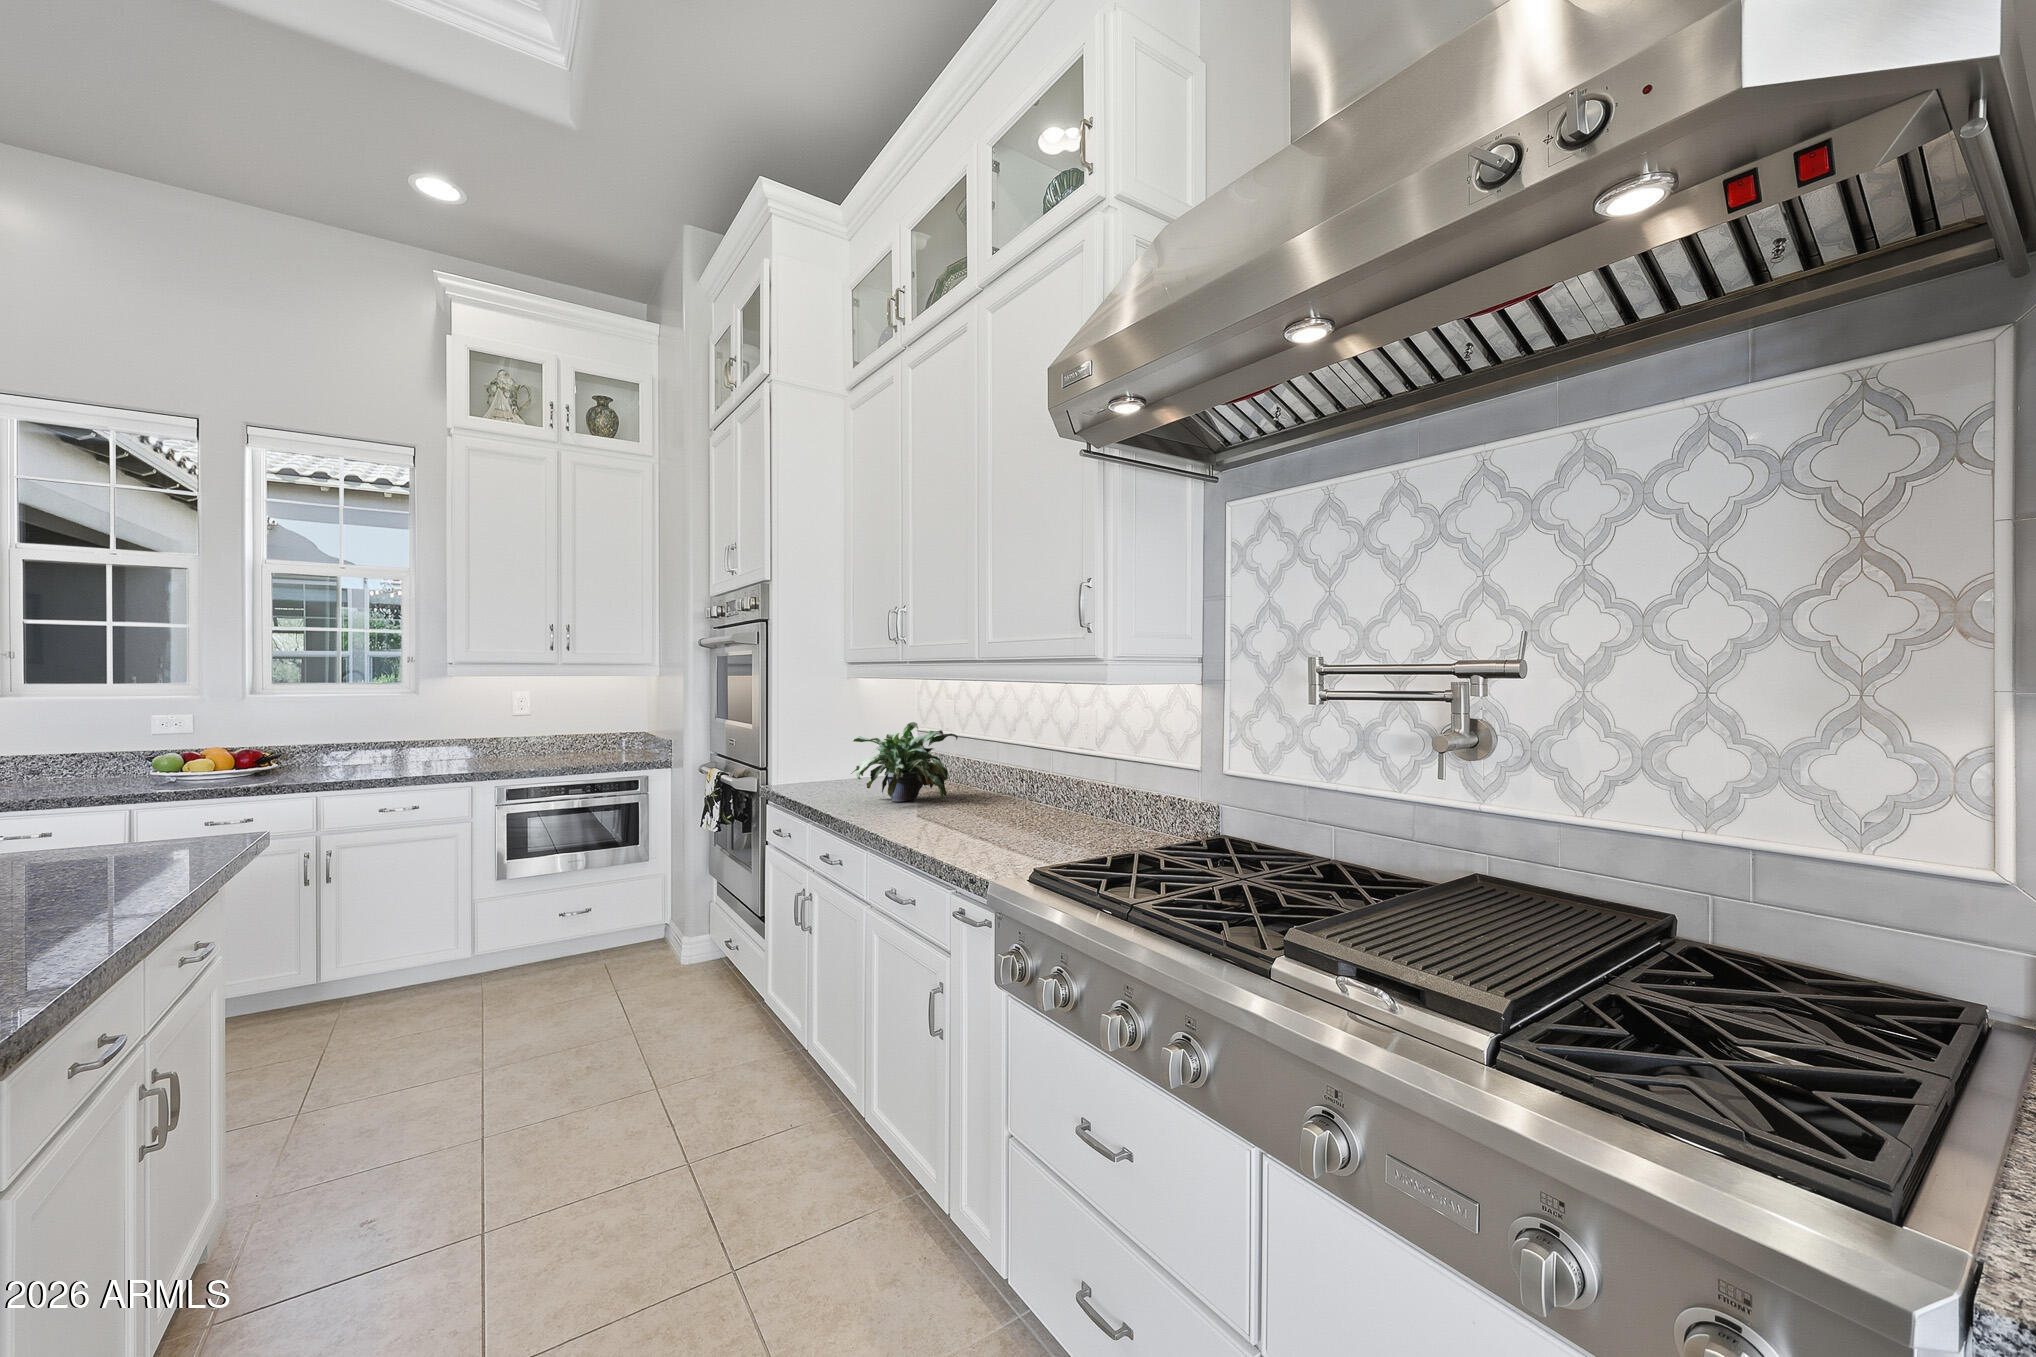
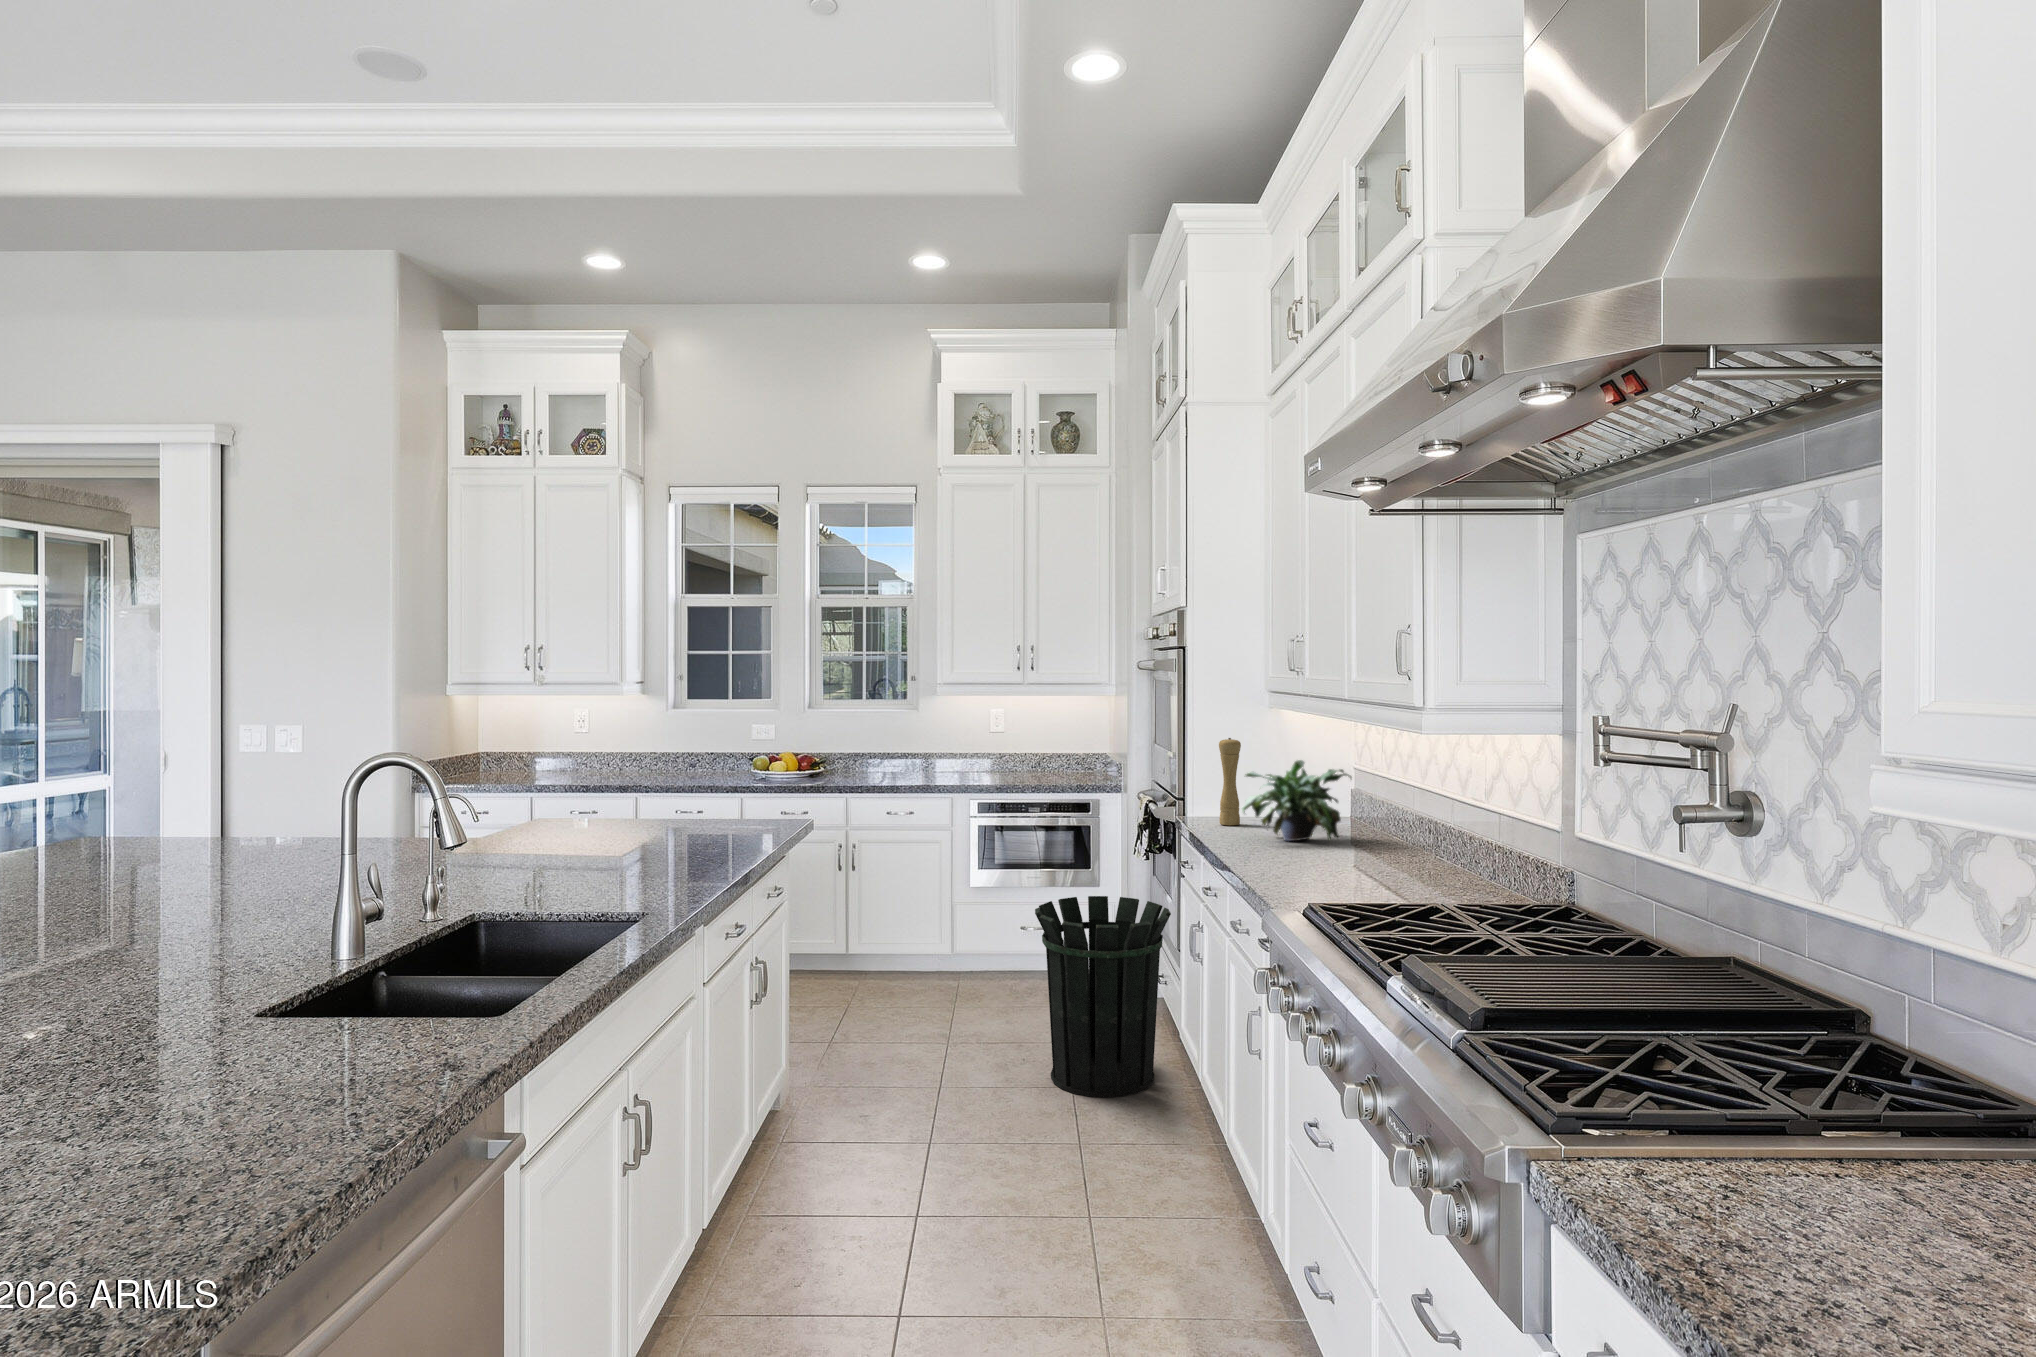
pepper mill: none [810,706,832,792] -> present [1219,738,1241,825]
waste bin: none [604,875,761,1100] -> present [1035,896,1171,1098]

